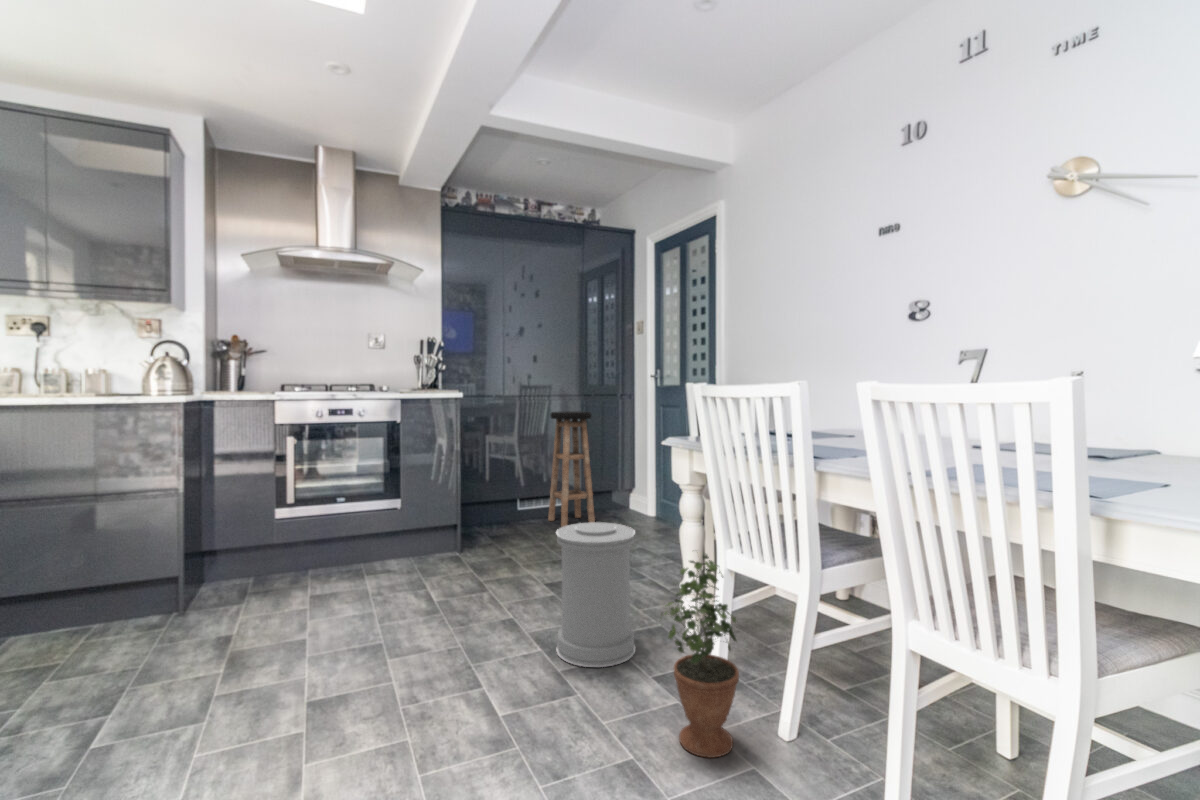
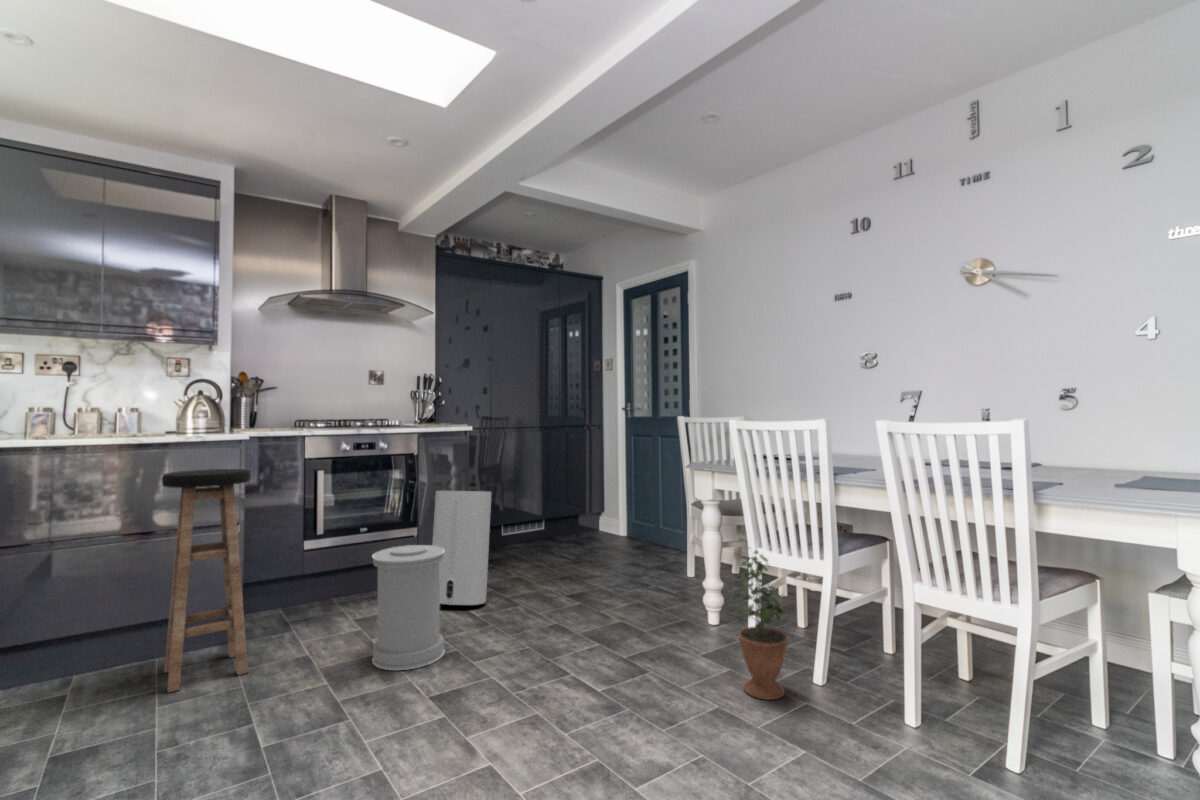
bar stool: present [548,411,595,527] -> present [162,469,251,692]
air purifier: none [391,461,462,589] -> present [432,491,491,605]
trash can: present [556,522,635,667] -> present [372,545,445,670]

